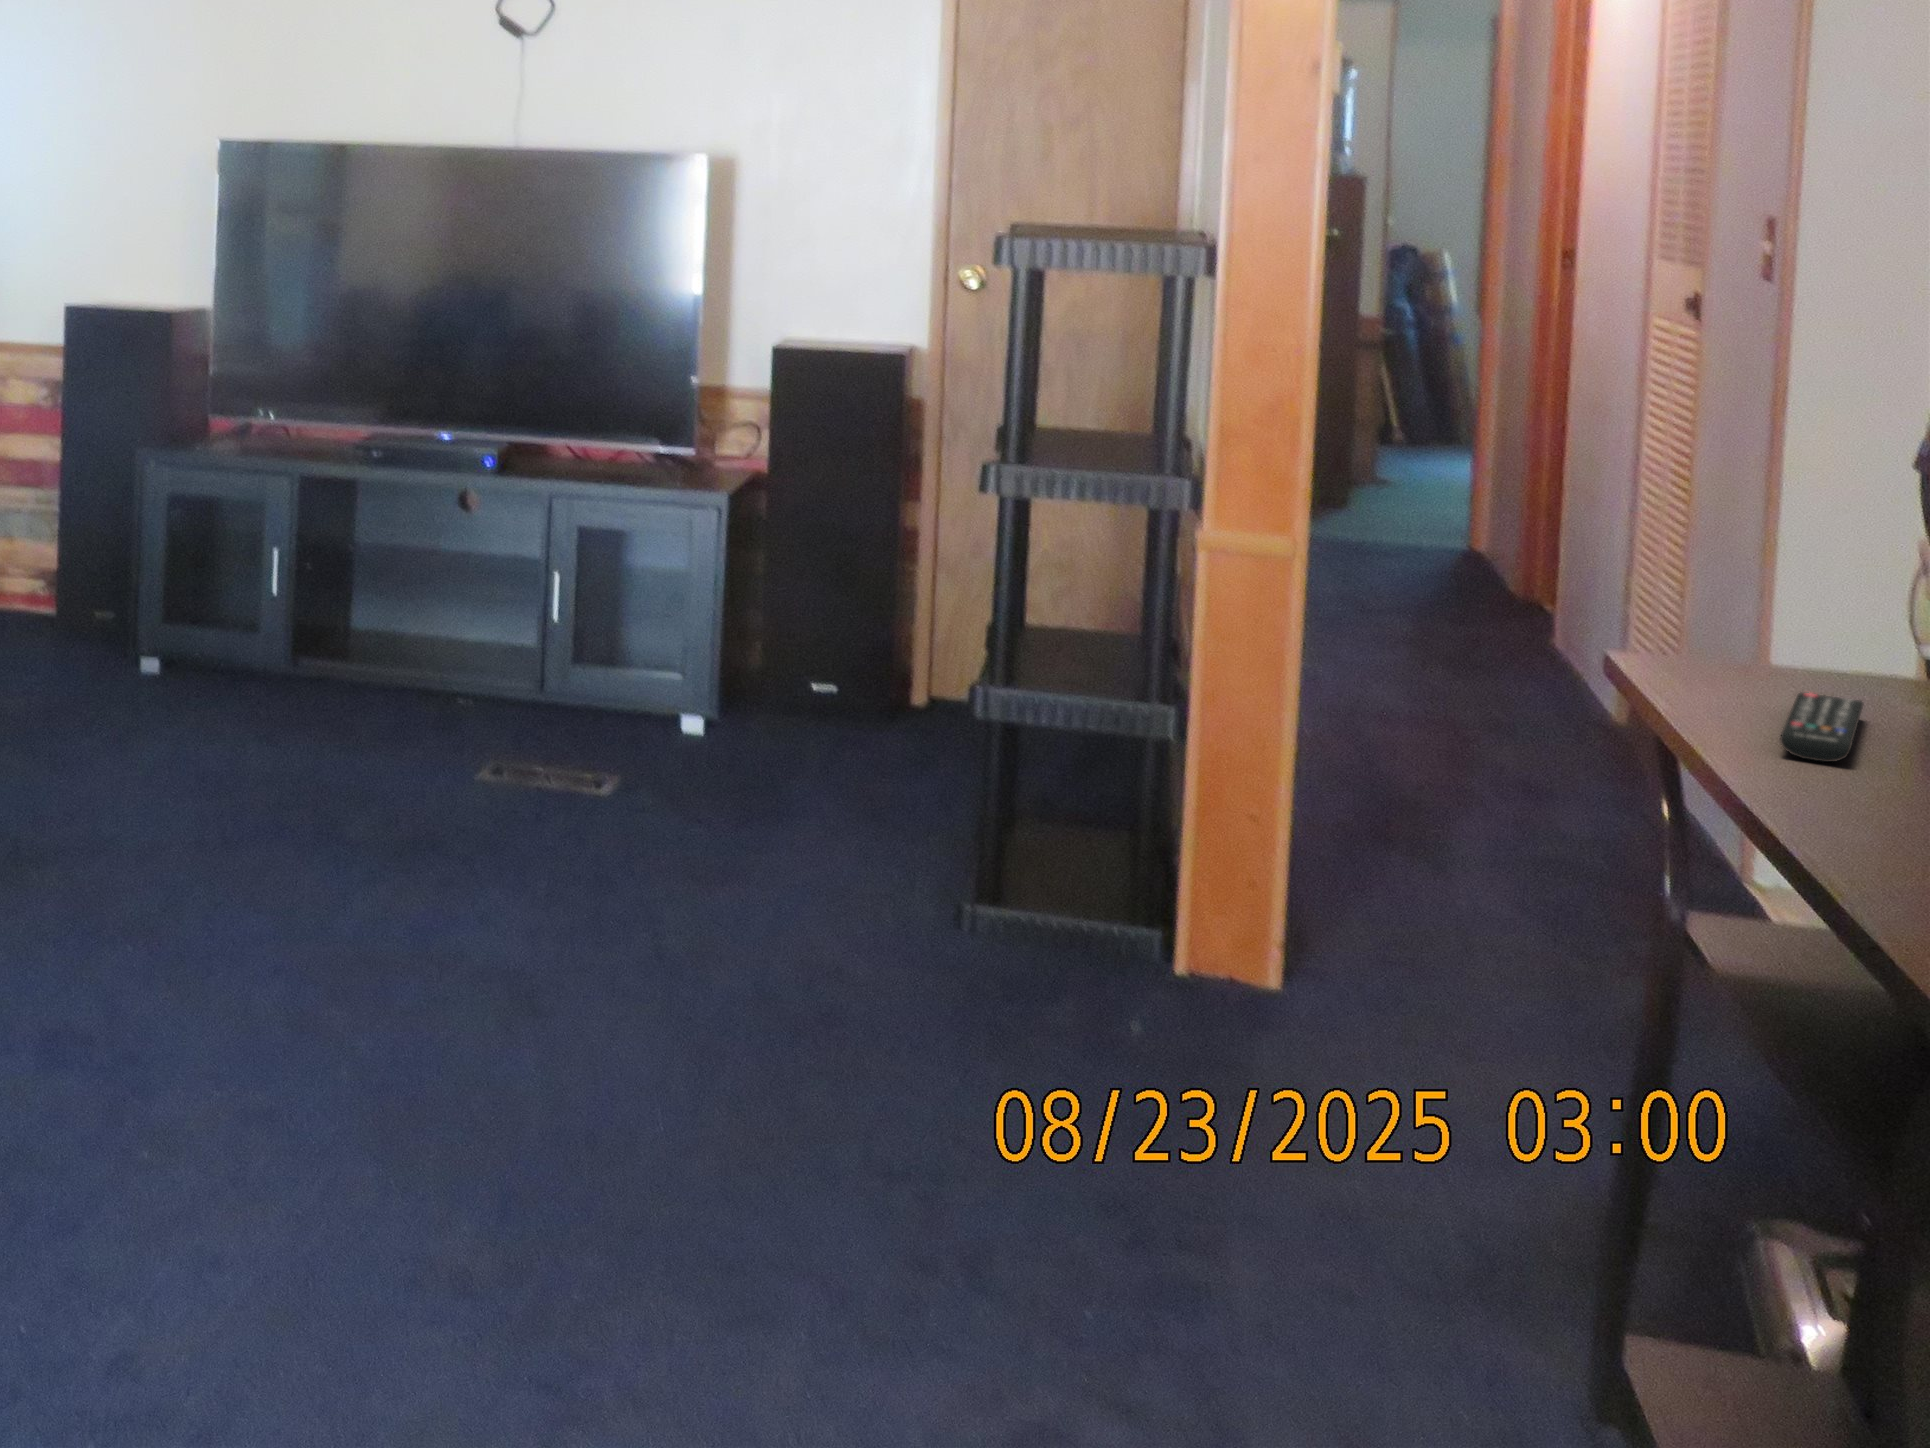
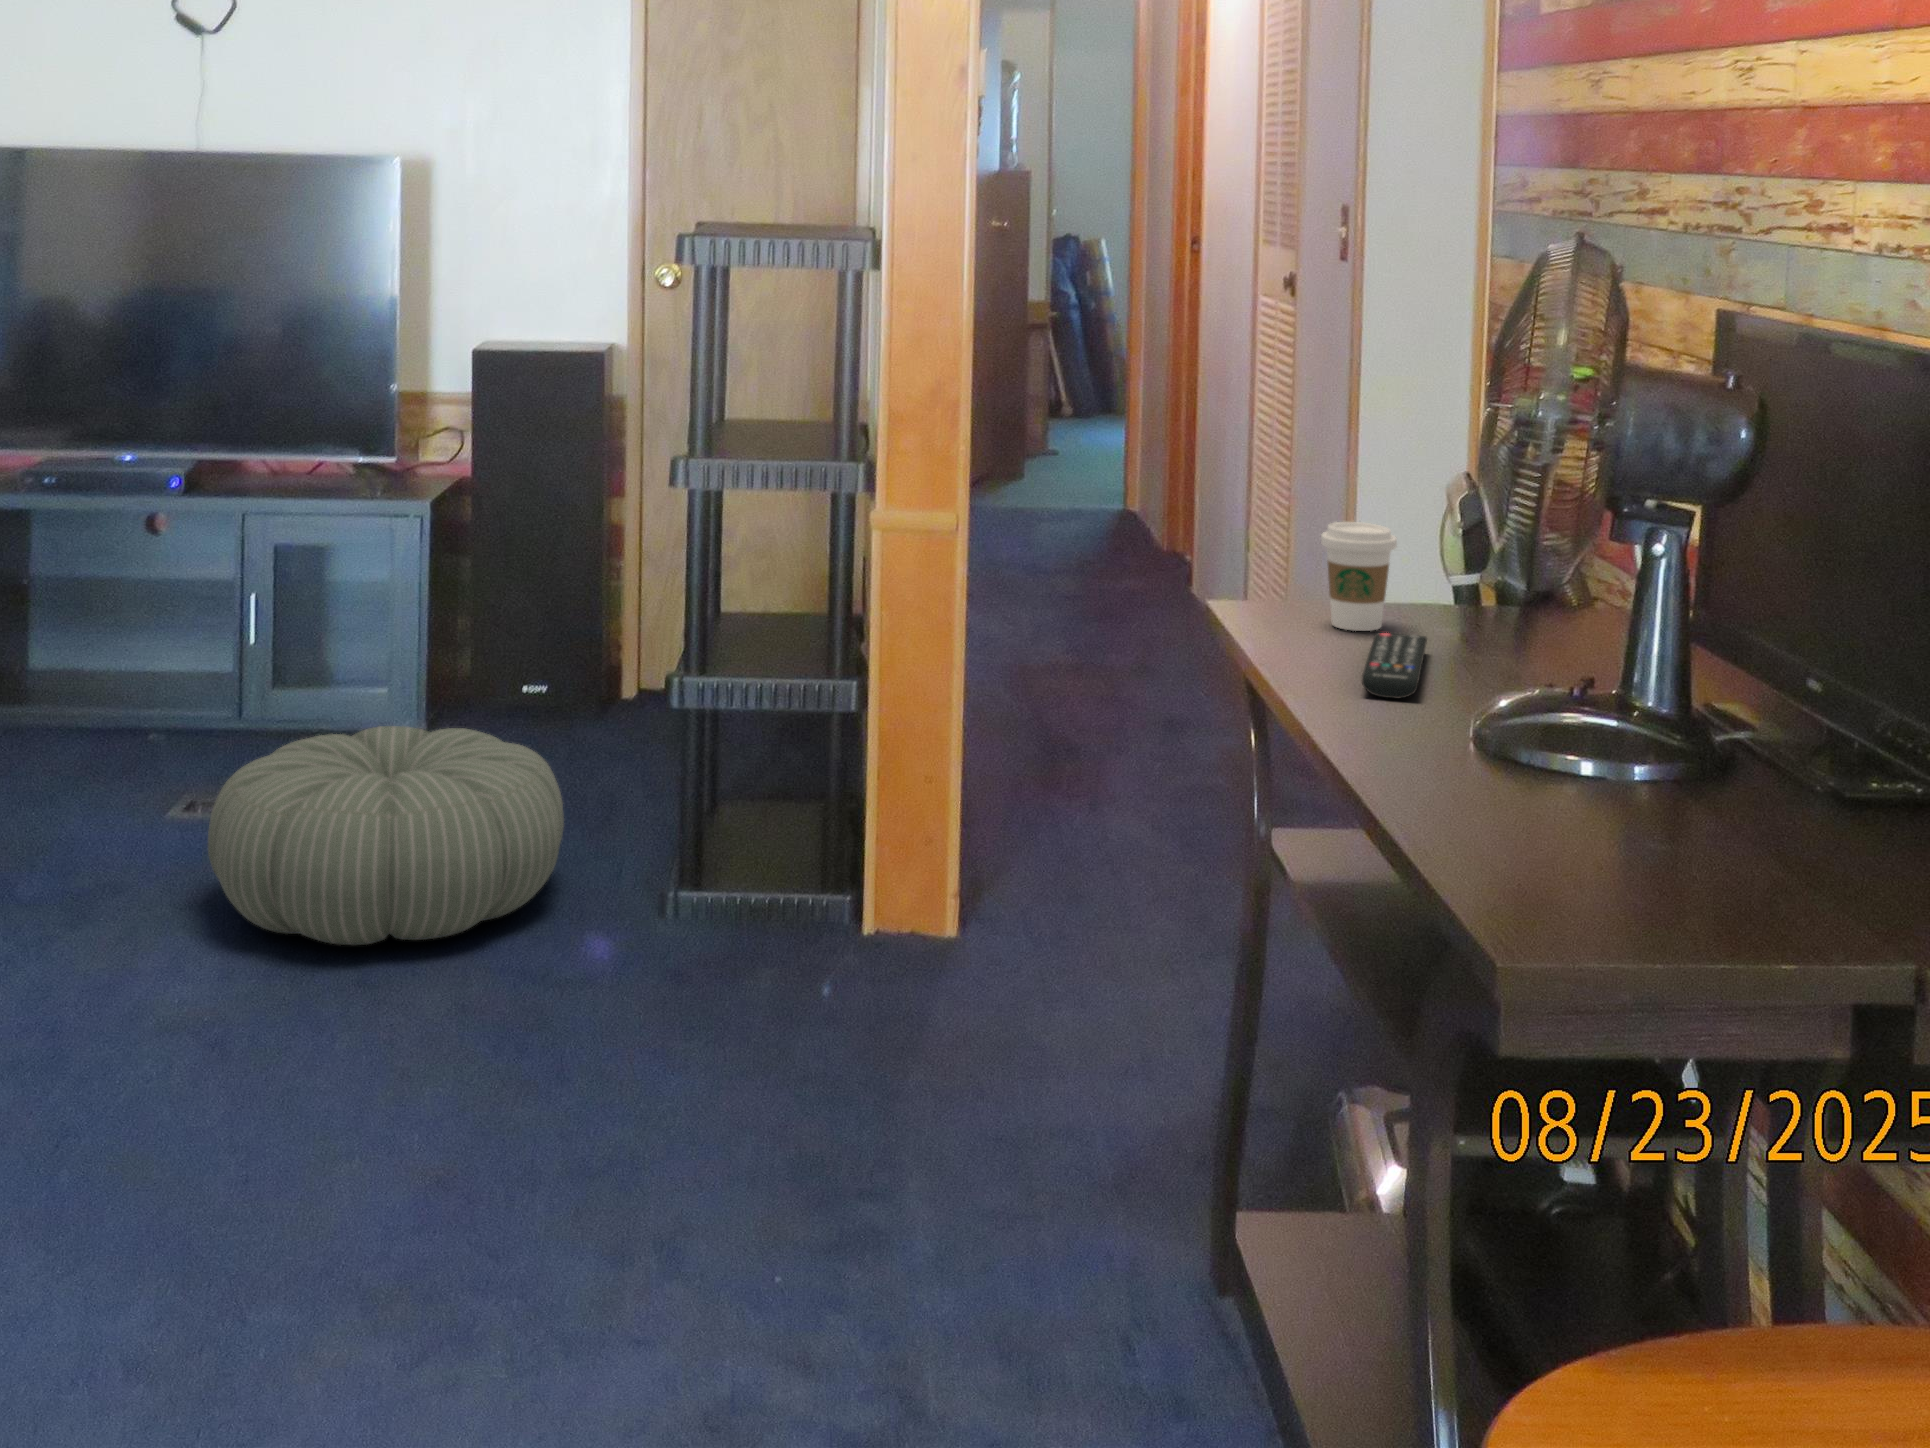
coffee cup: none [1733,571,1829,691] -> present [1321,522,1397,631]
pouf: none [528,709,863,915] -> present [208,726,564,945]

